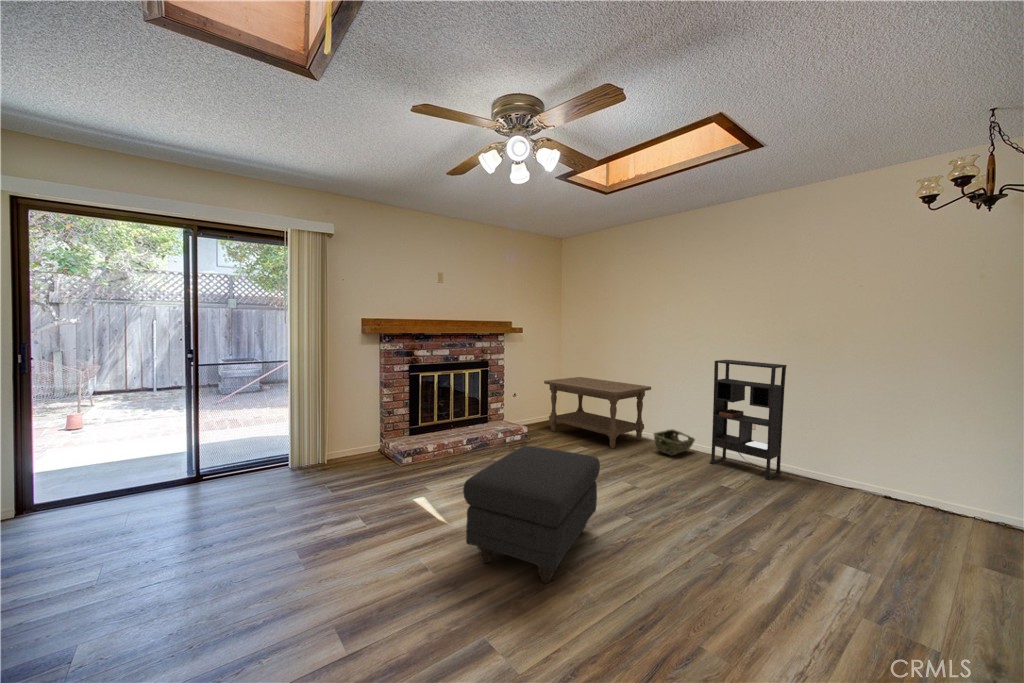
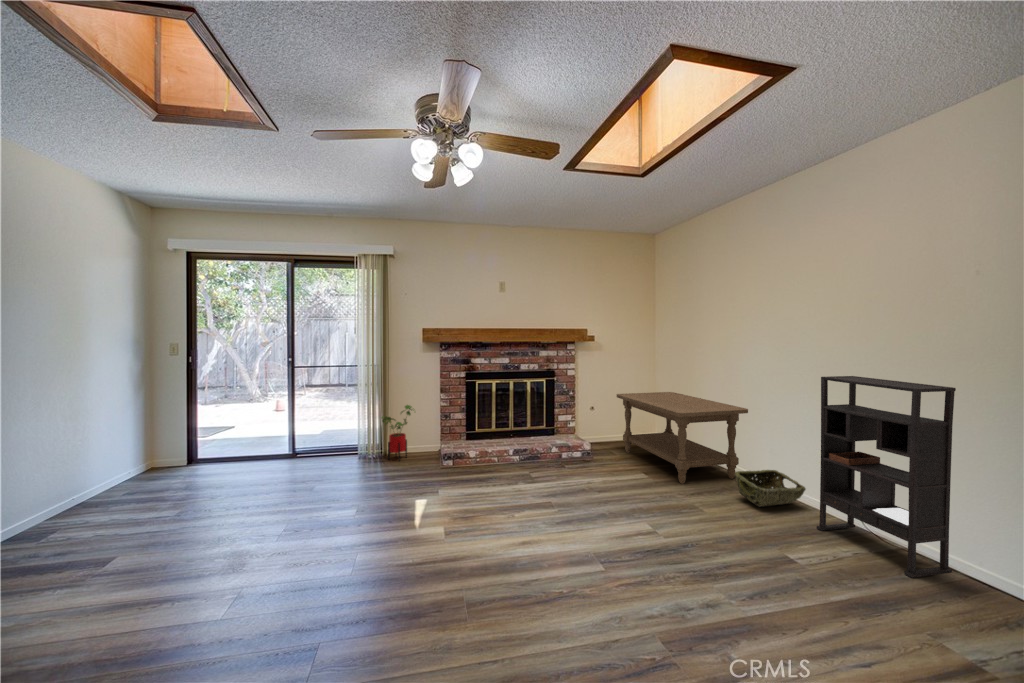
house plant: none [322,403,362,466] -> present [382,405,412,460]
ottoman: present [463,446,600,583] -> none [368,465,550,634]

